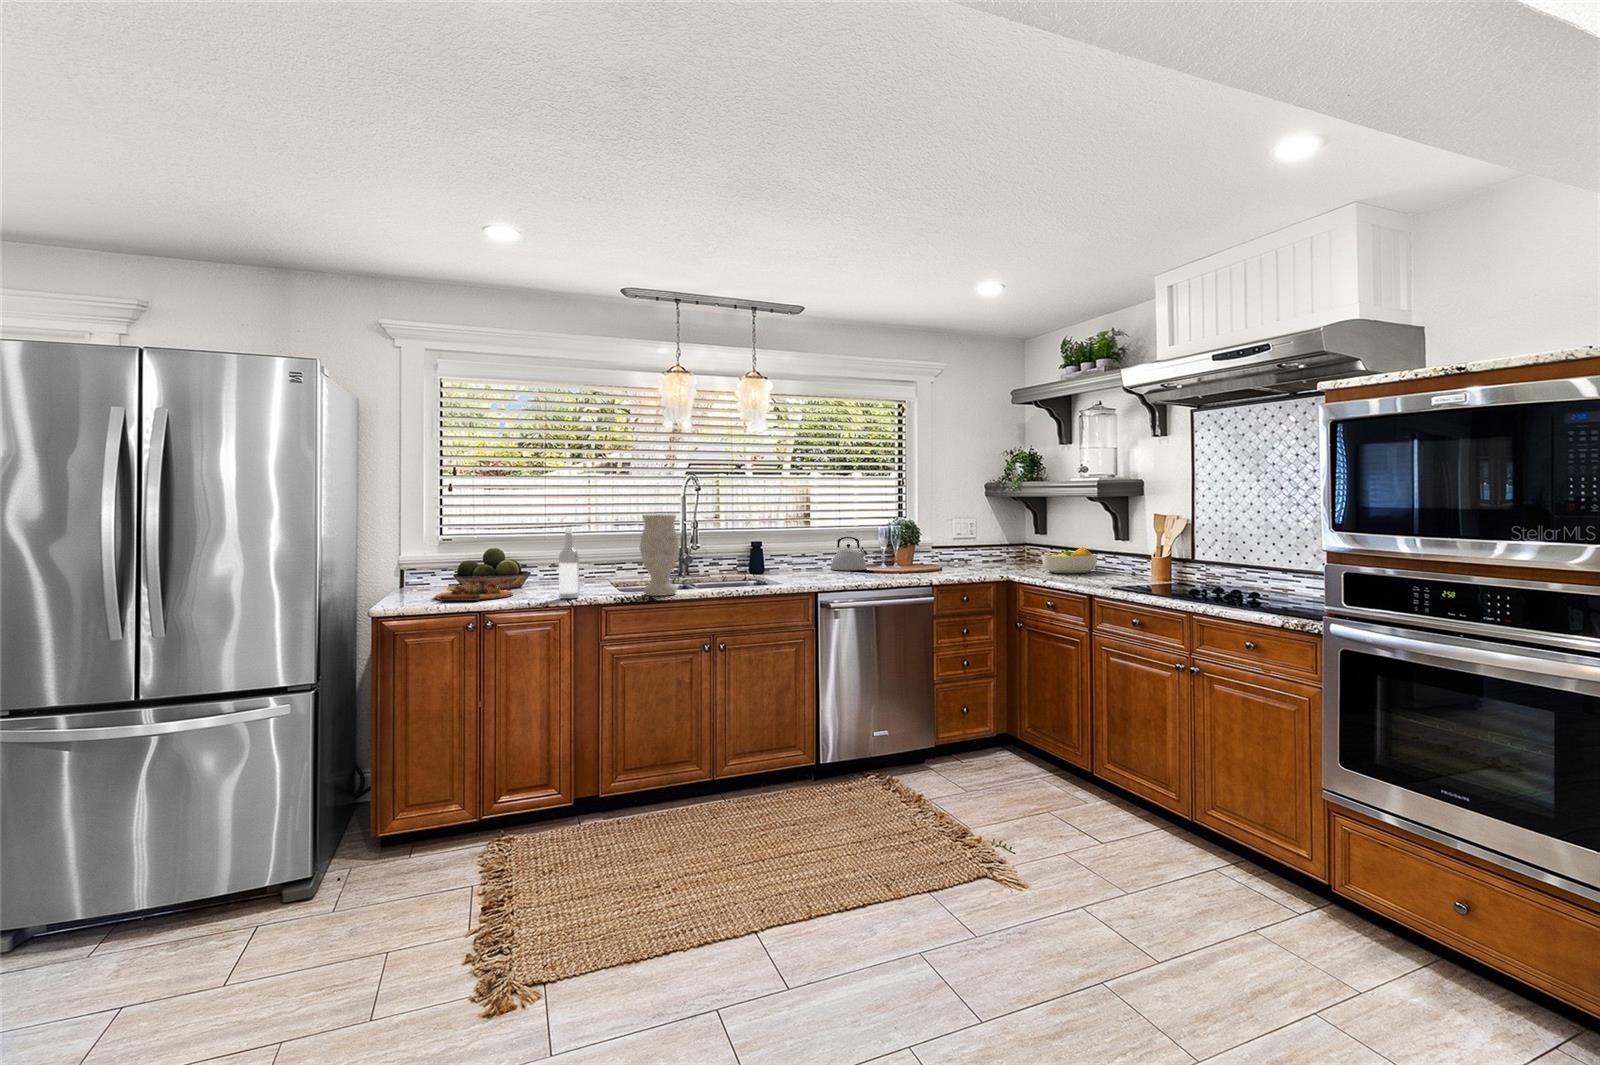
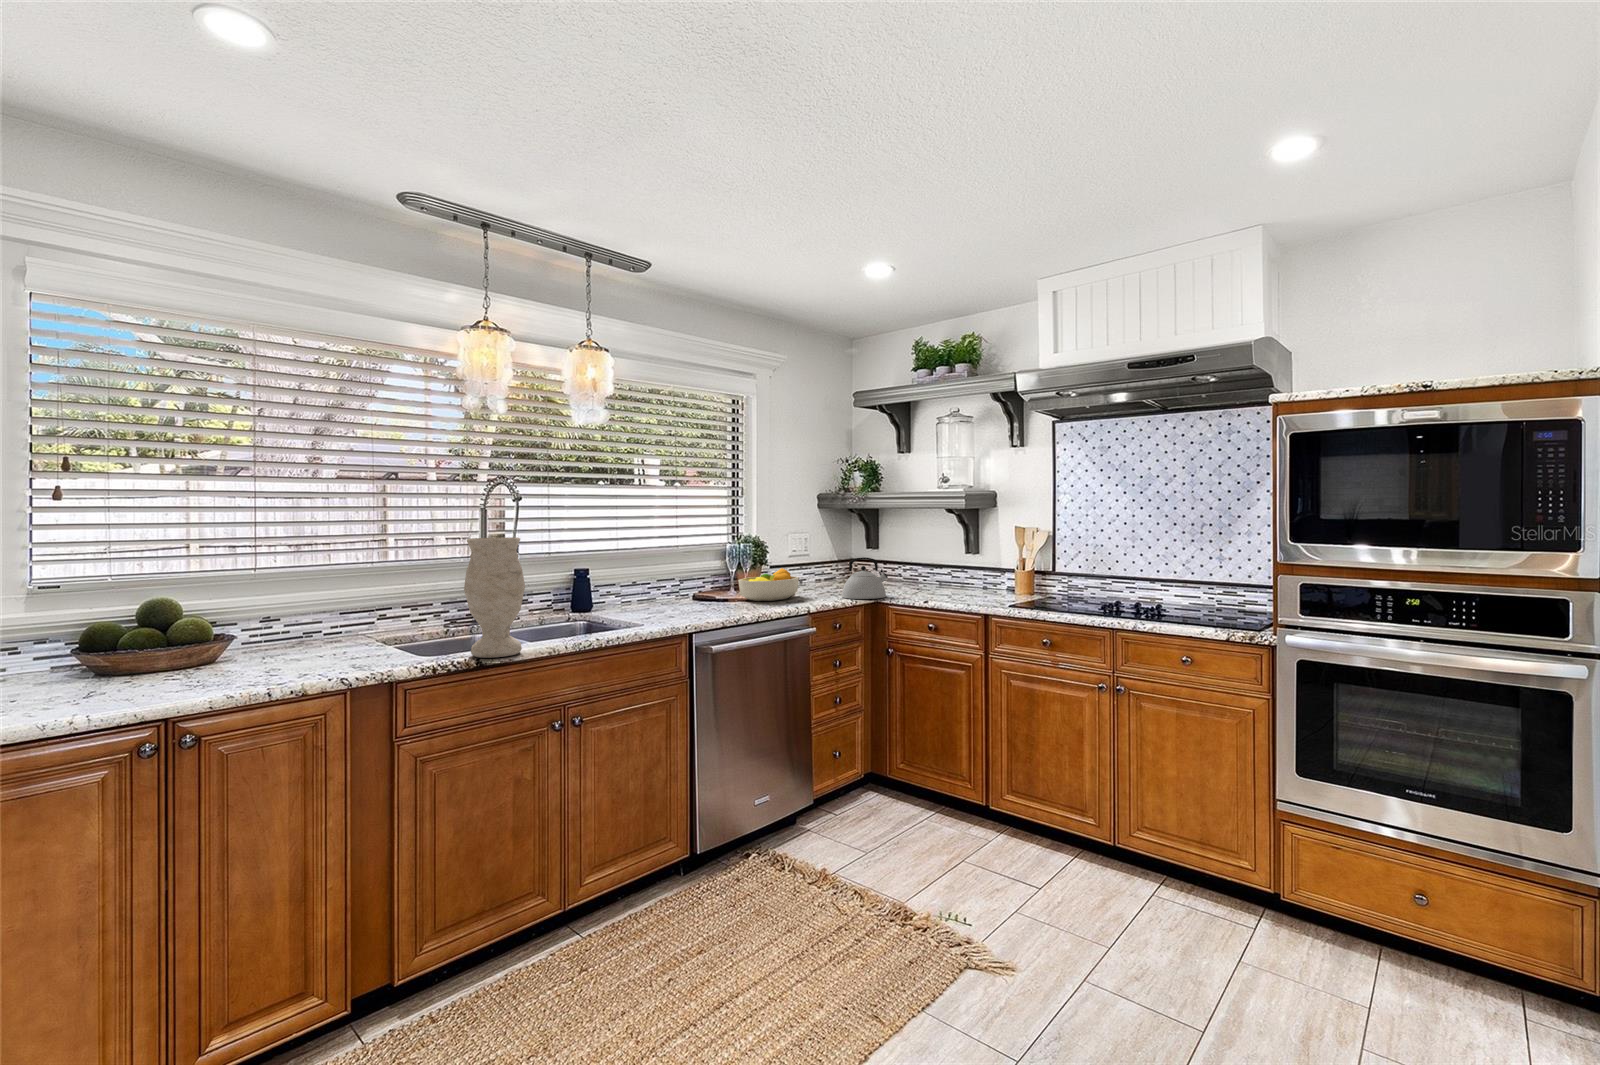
wine bottle: present [559,528,580,599] -> none [335,562,372,675]
kettle: present [830,537,867,570] -> present [842,557,888,599]
fruit bowl: present [1042,547,1097,573] -> present [738,568,799,601]
cutting board: present [435,580,513,601] -> none [78,655,238,701]

